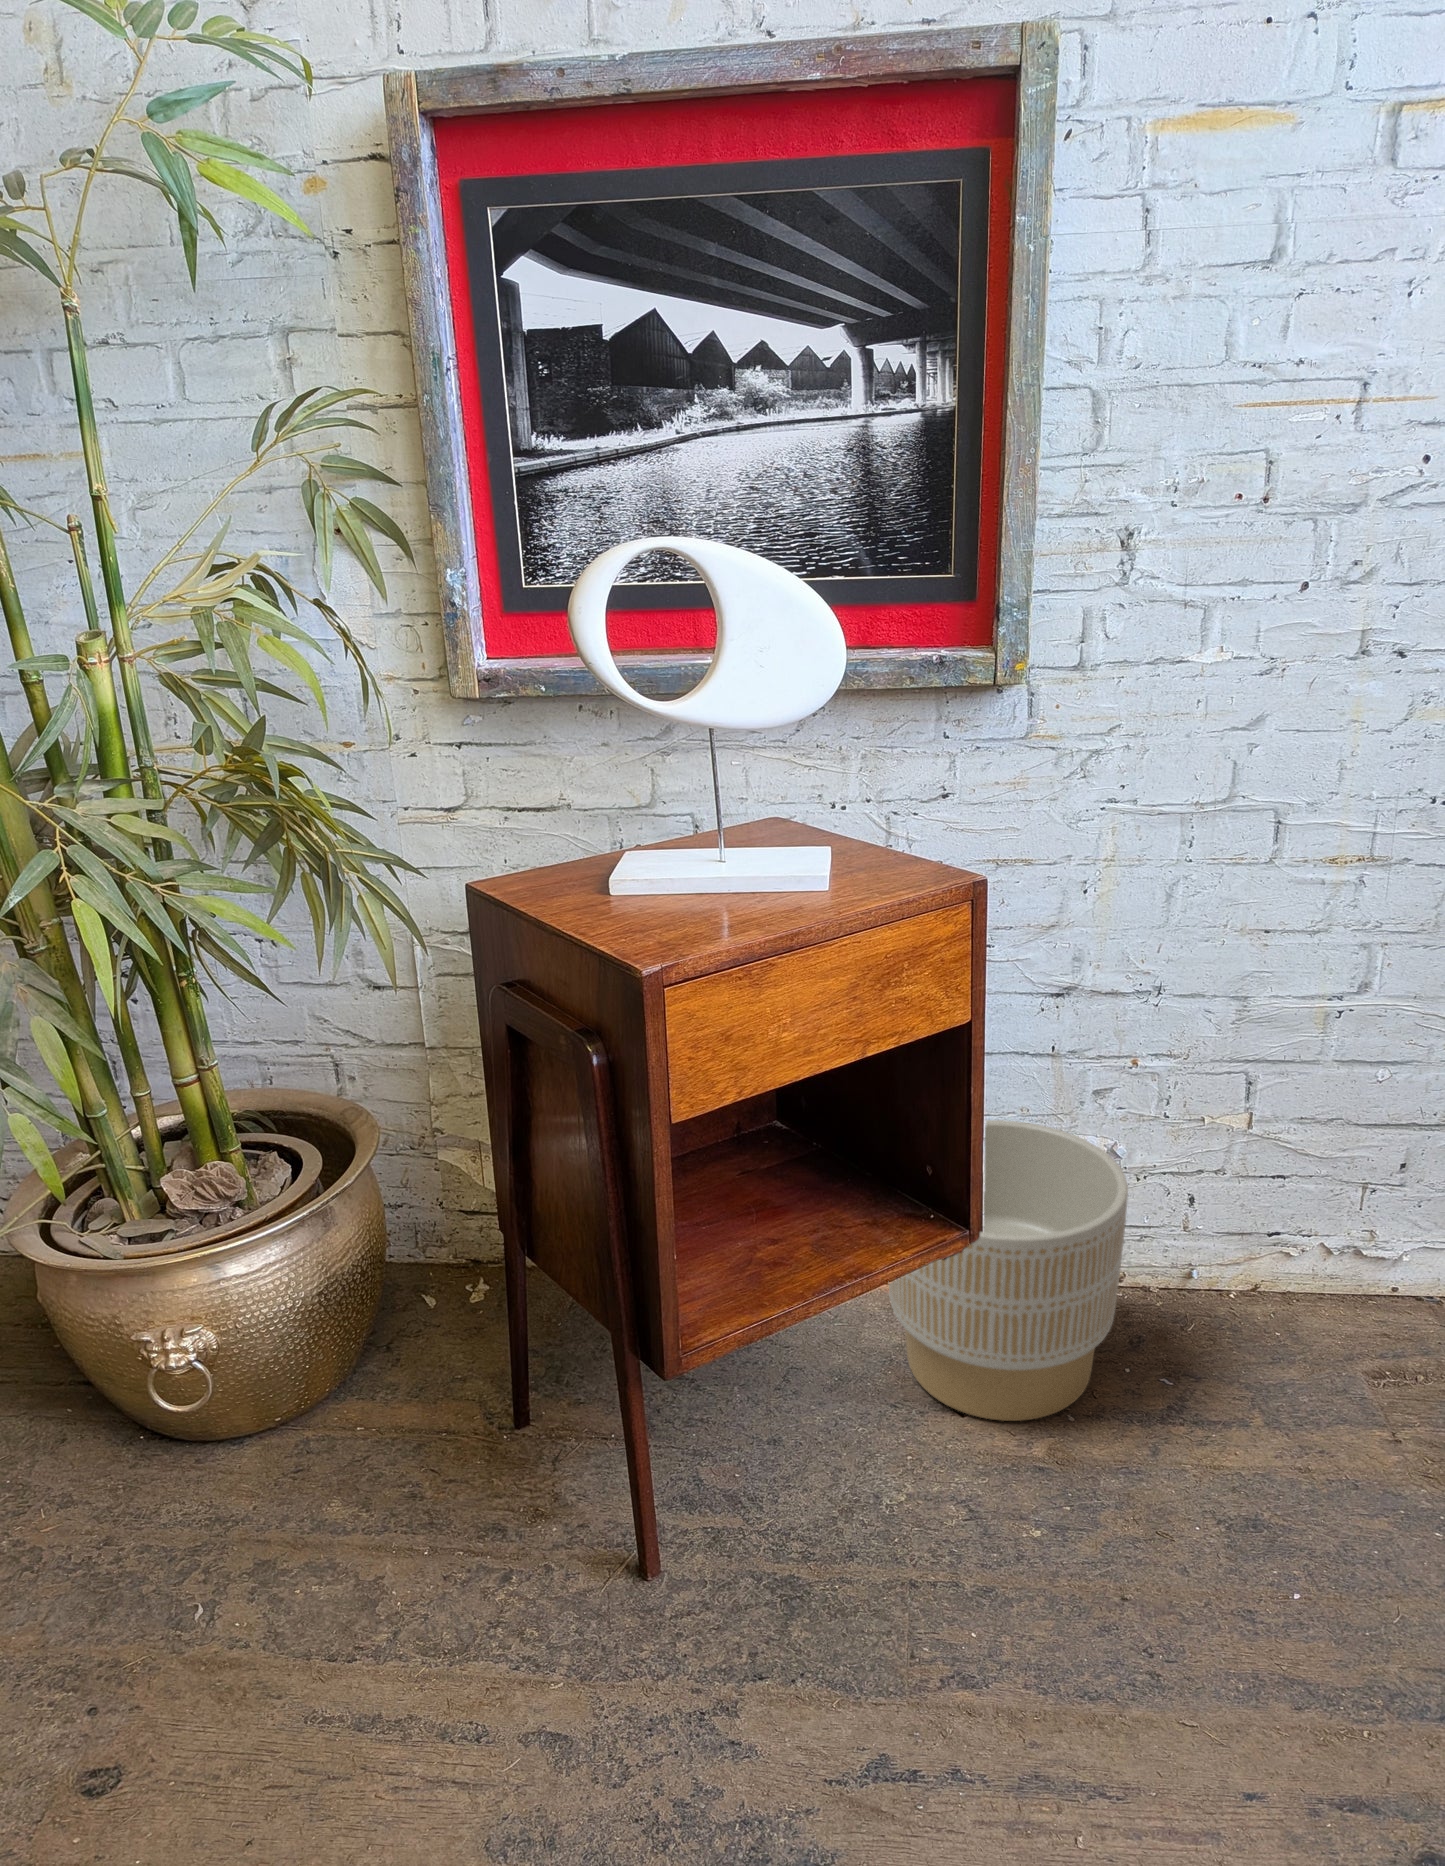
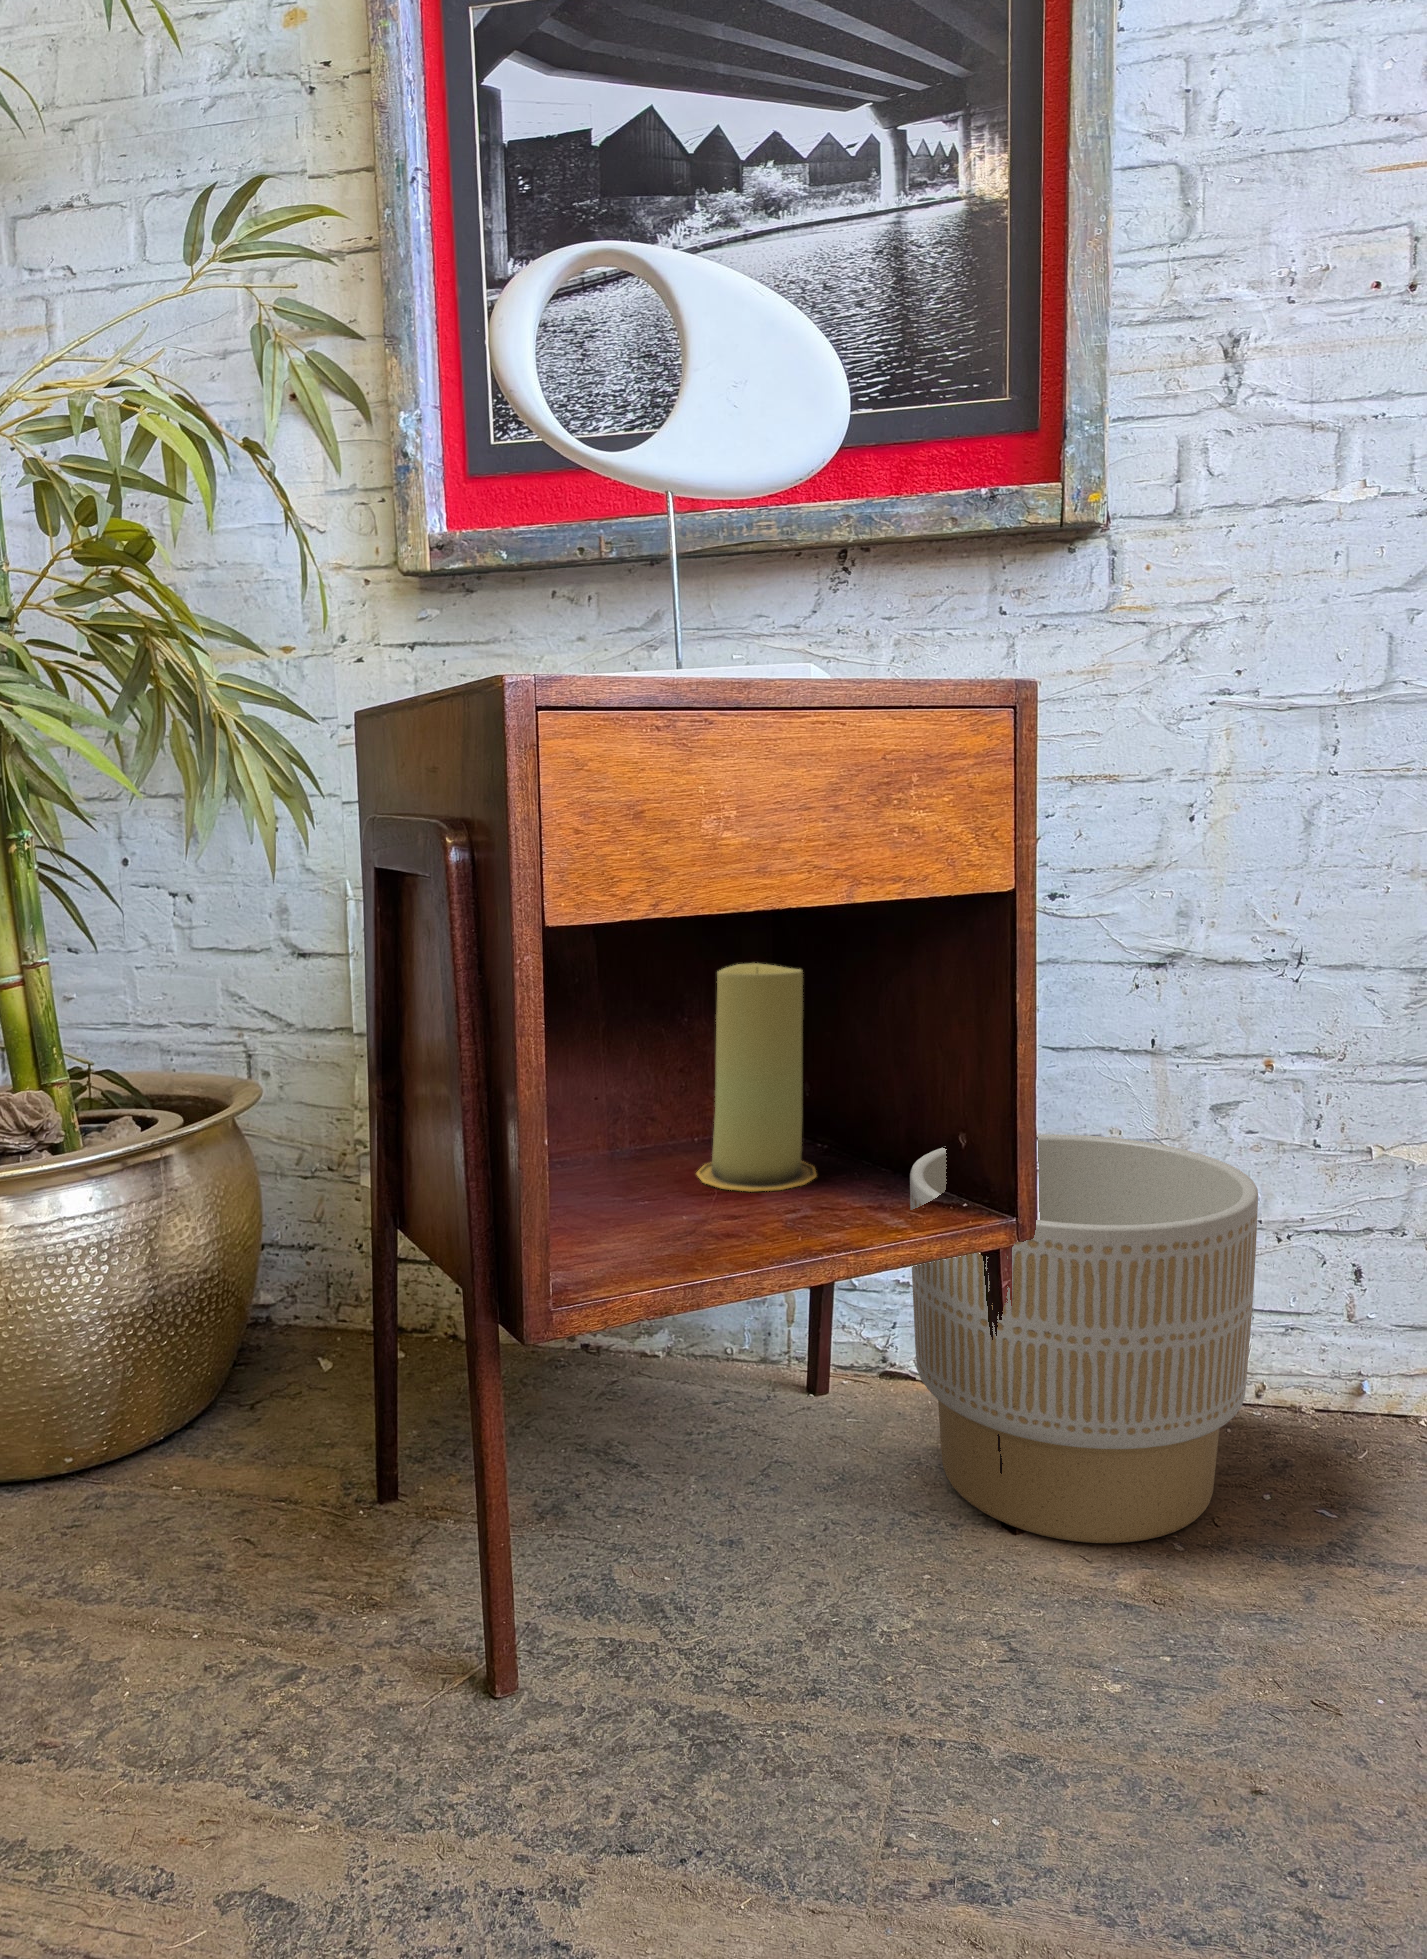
candle: none [735,1039,822,1213] -> present [697,963,817,1191]

